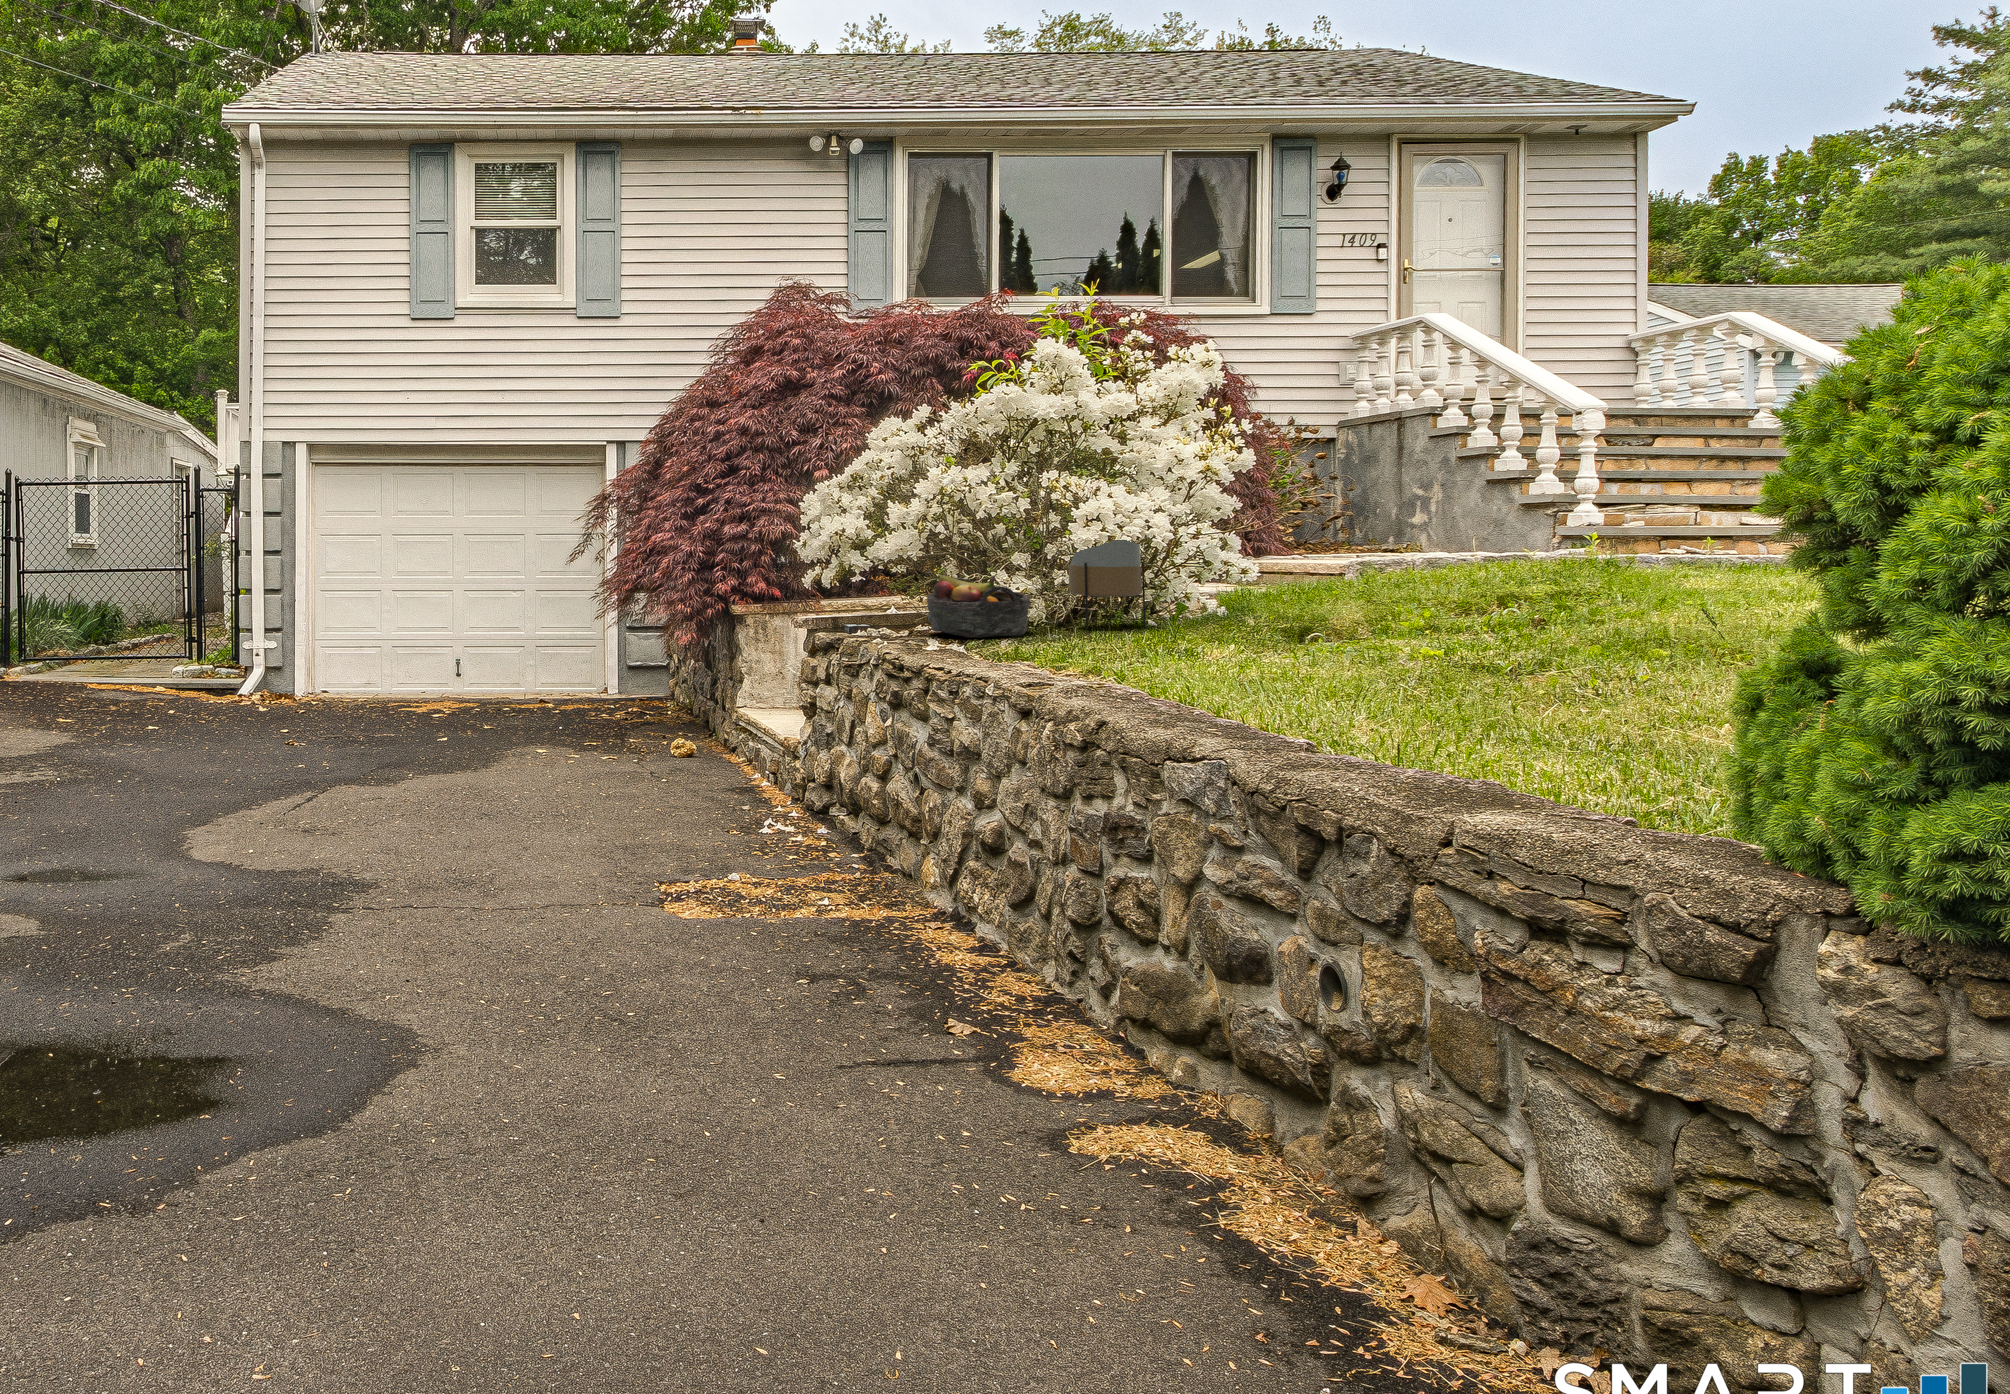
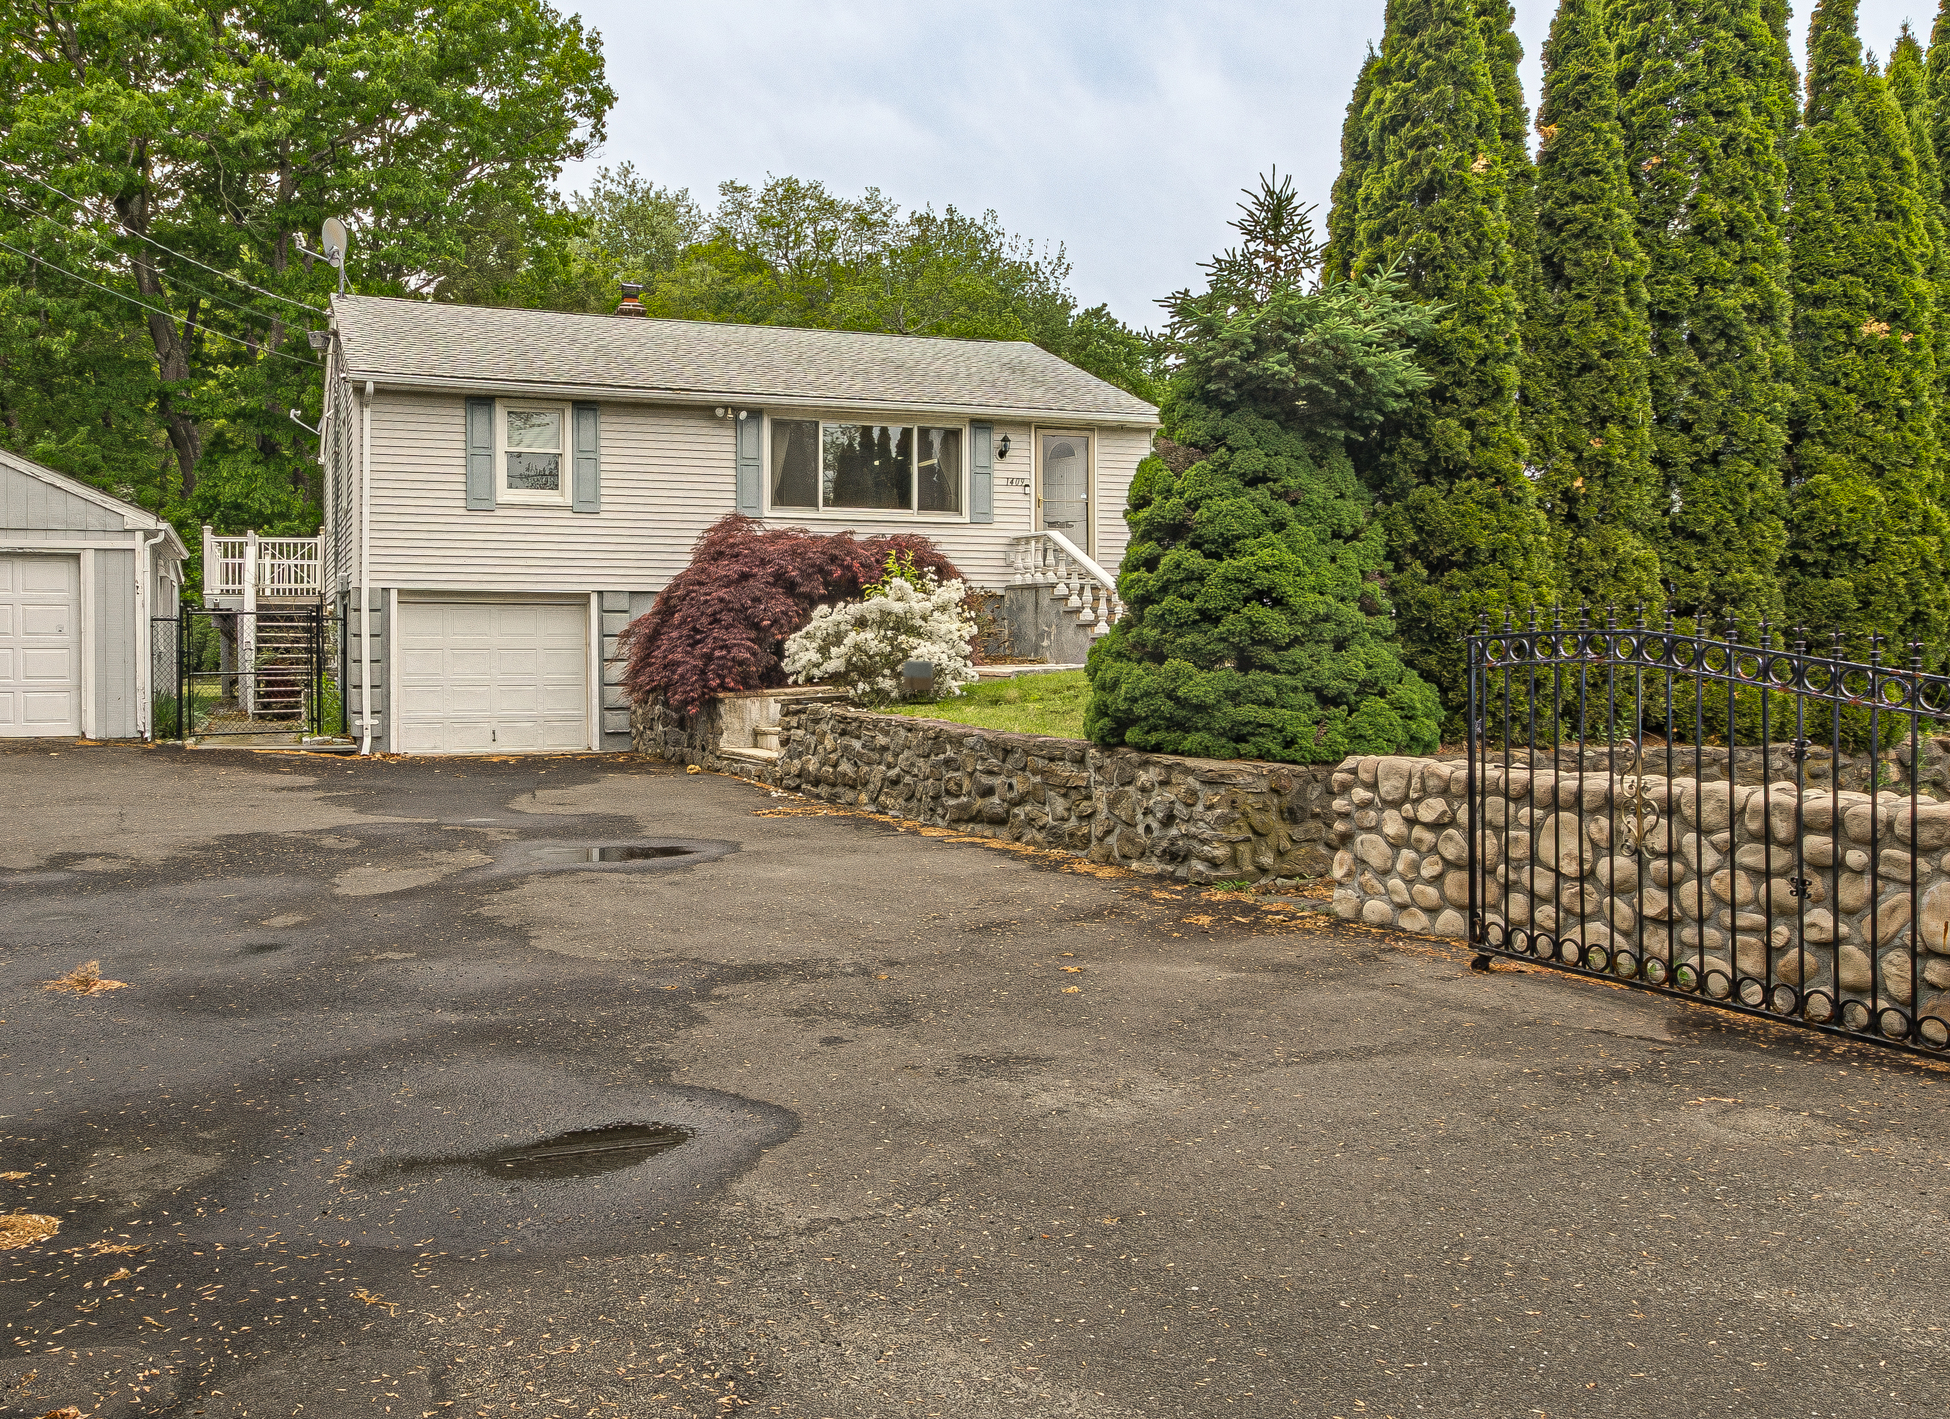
basket: present [927,575,1030,638] -> none [846,681,889,708]

